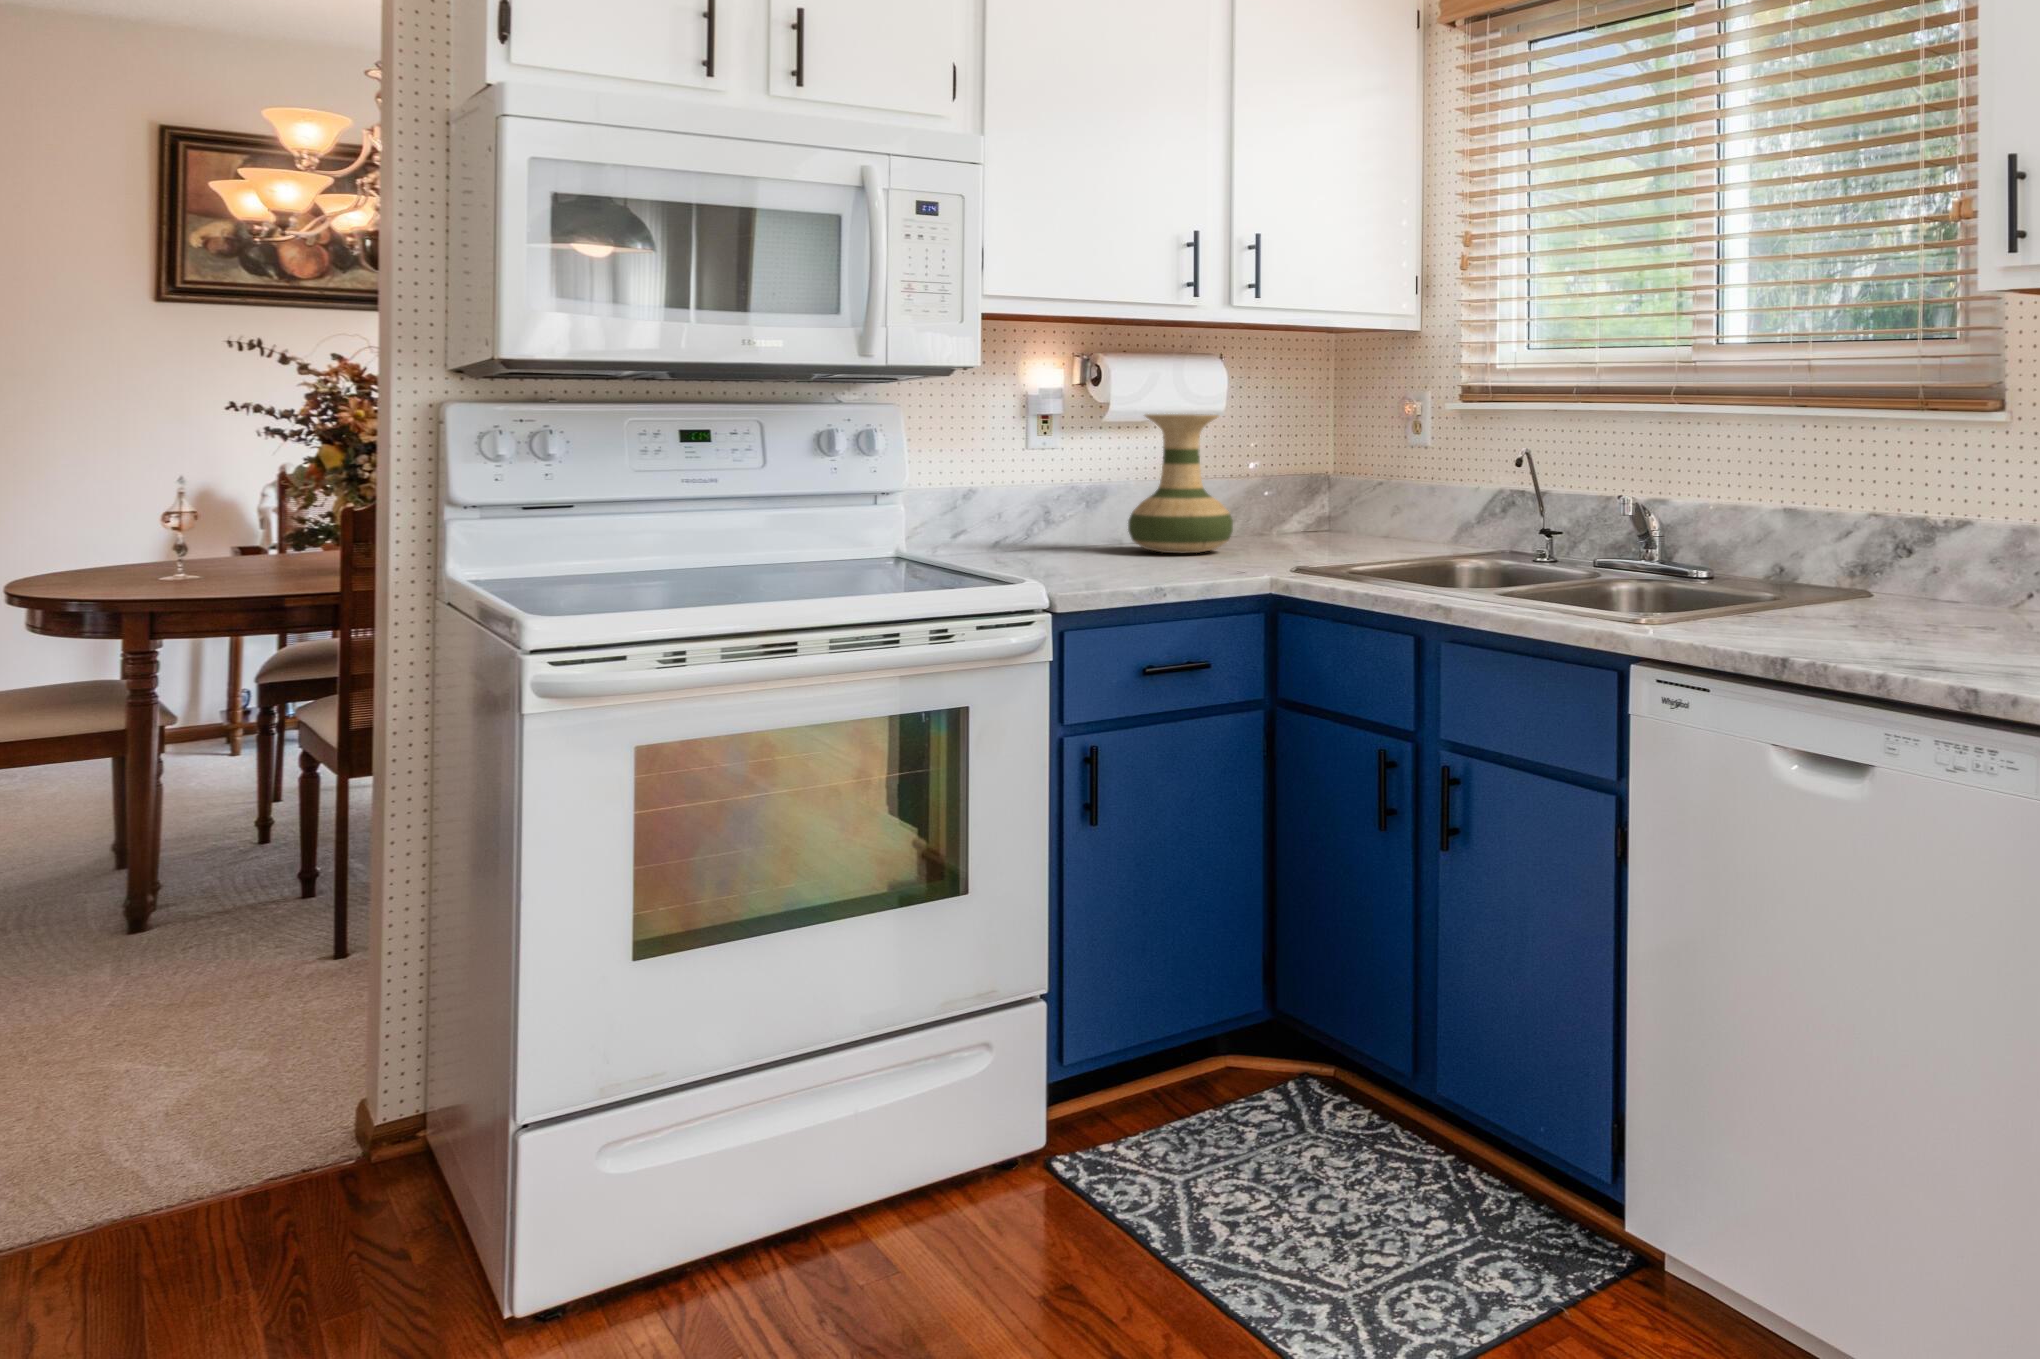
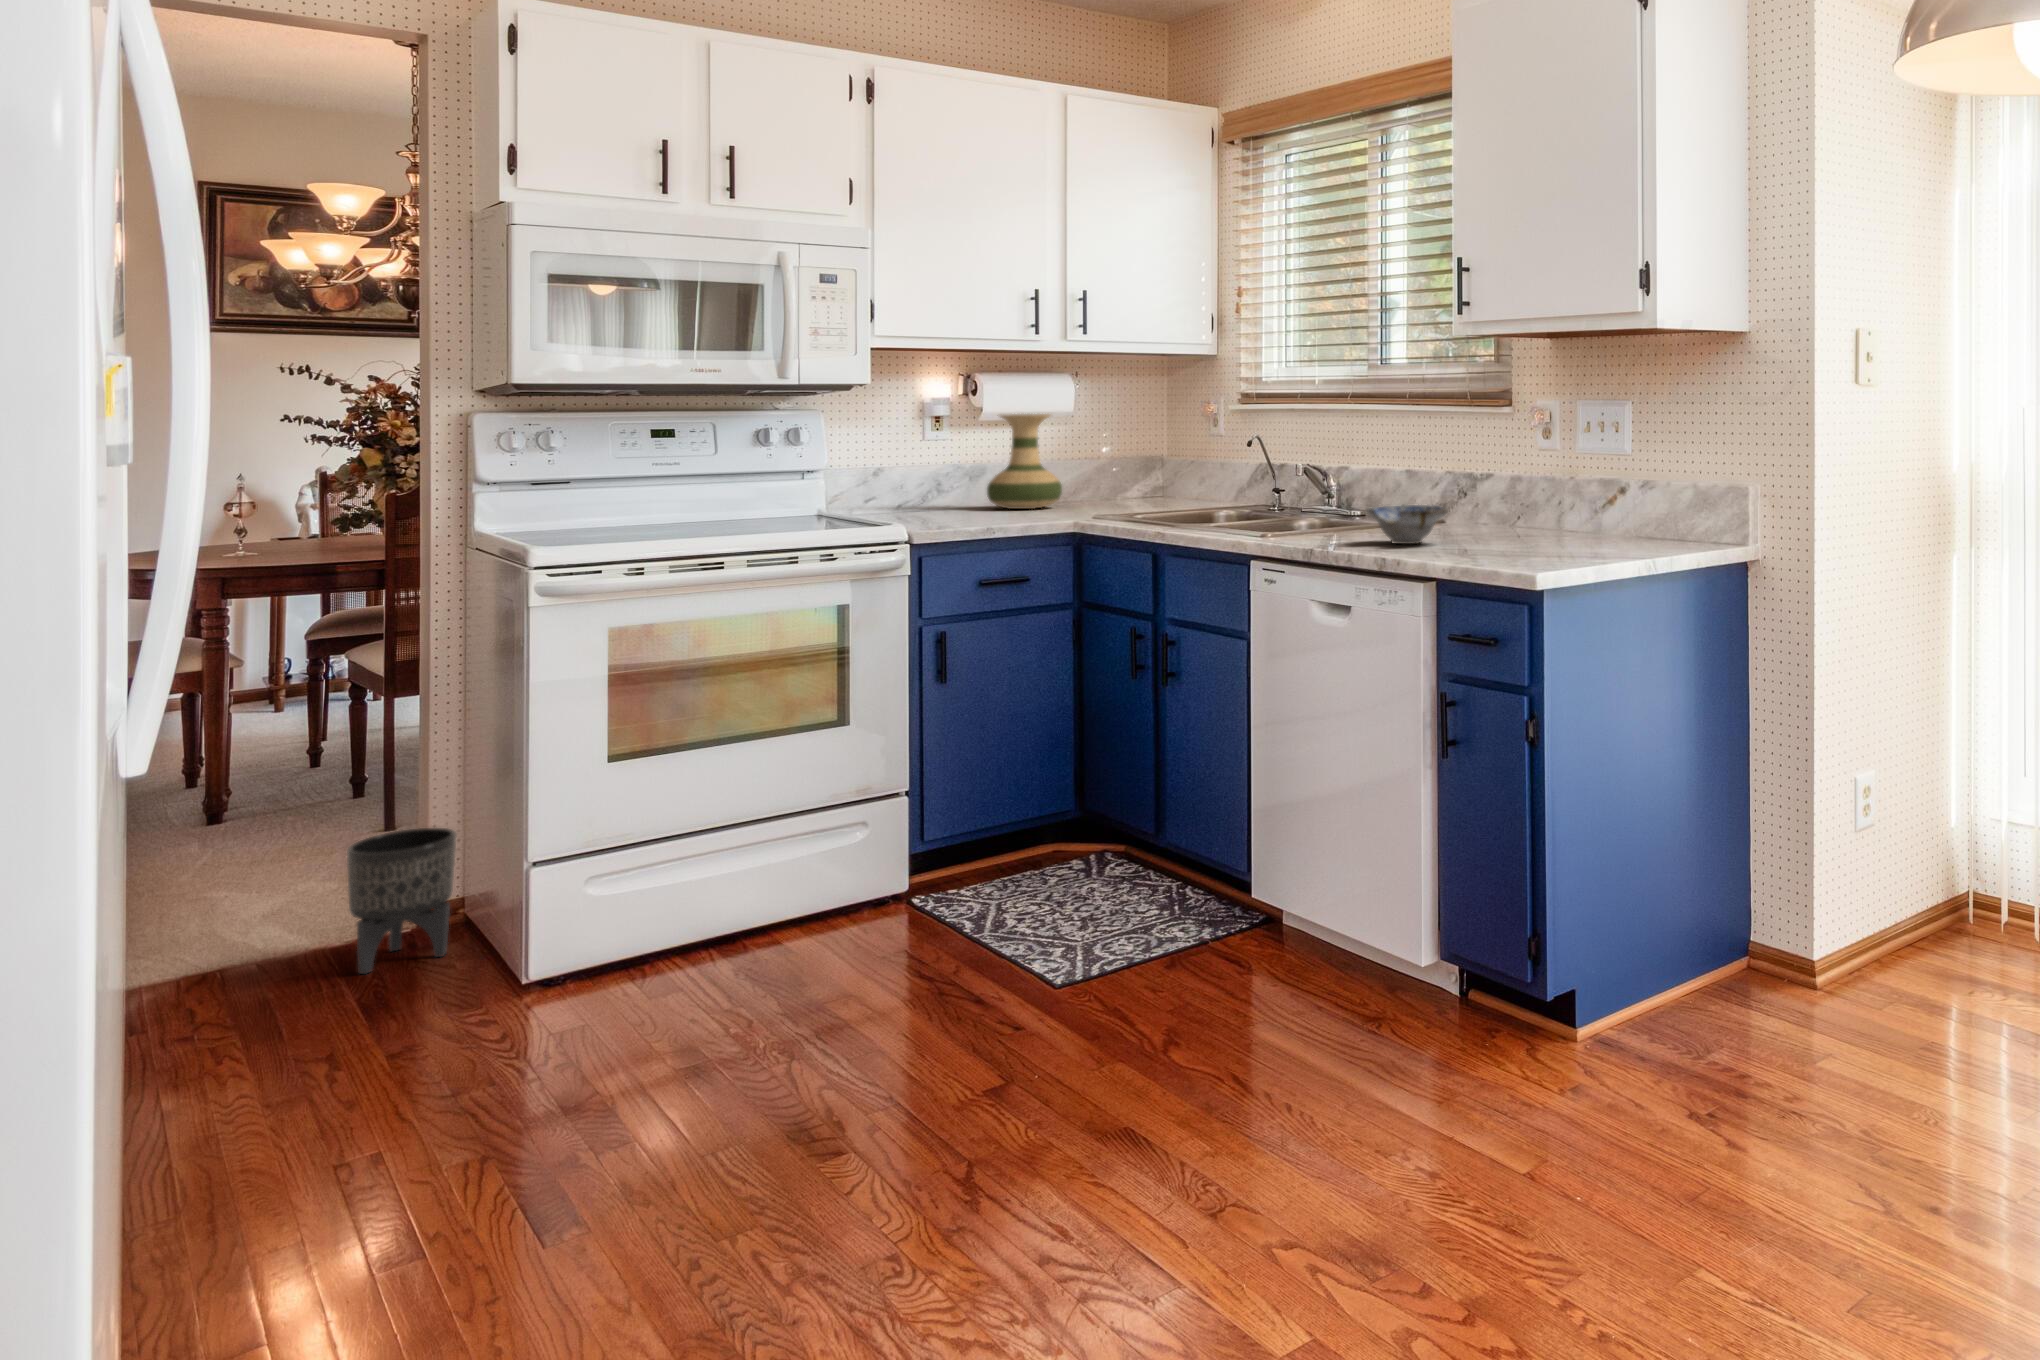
ceramic bowl: none [1844,583,2000,655] -> present [1366,505,1448,544]
planter: none [265,1018,416,1247] -> present [347,828,457,974]

